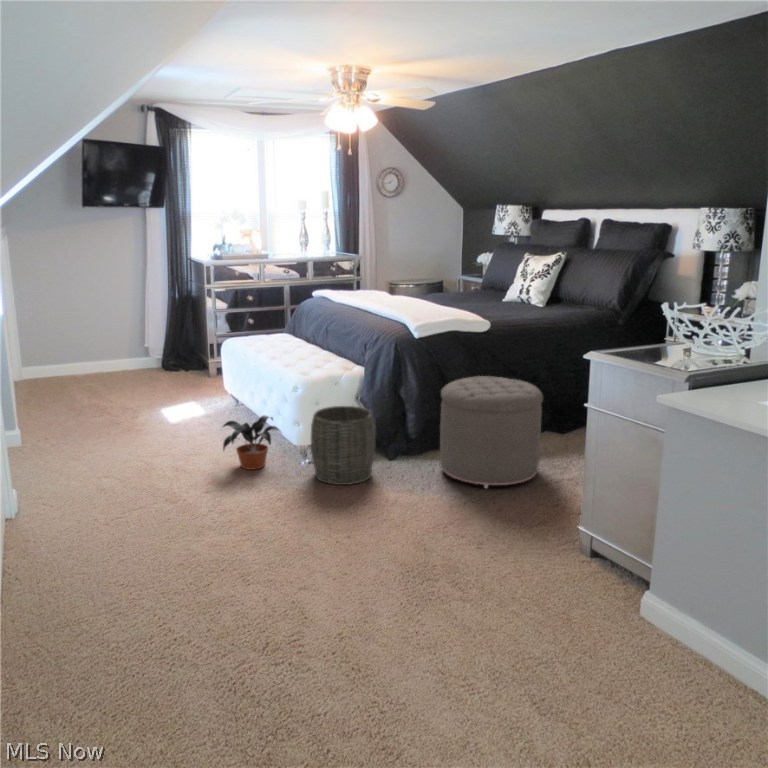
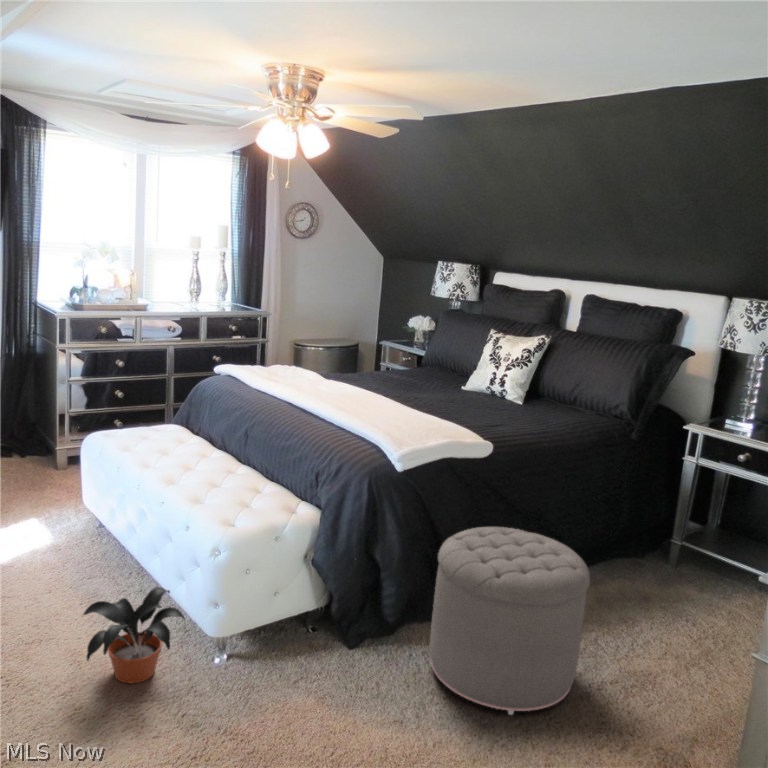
woven basket: present [311,406,375,485] -> none [237,577,340,718]

